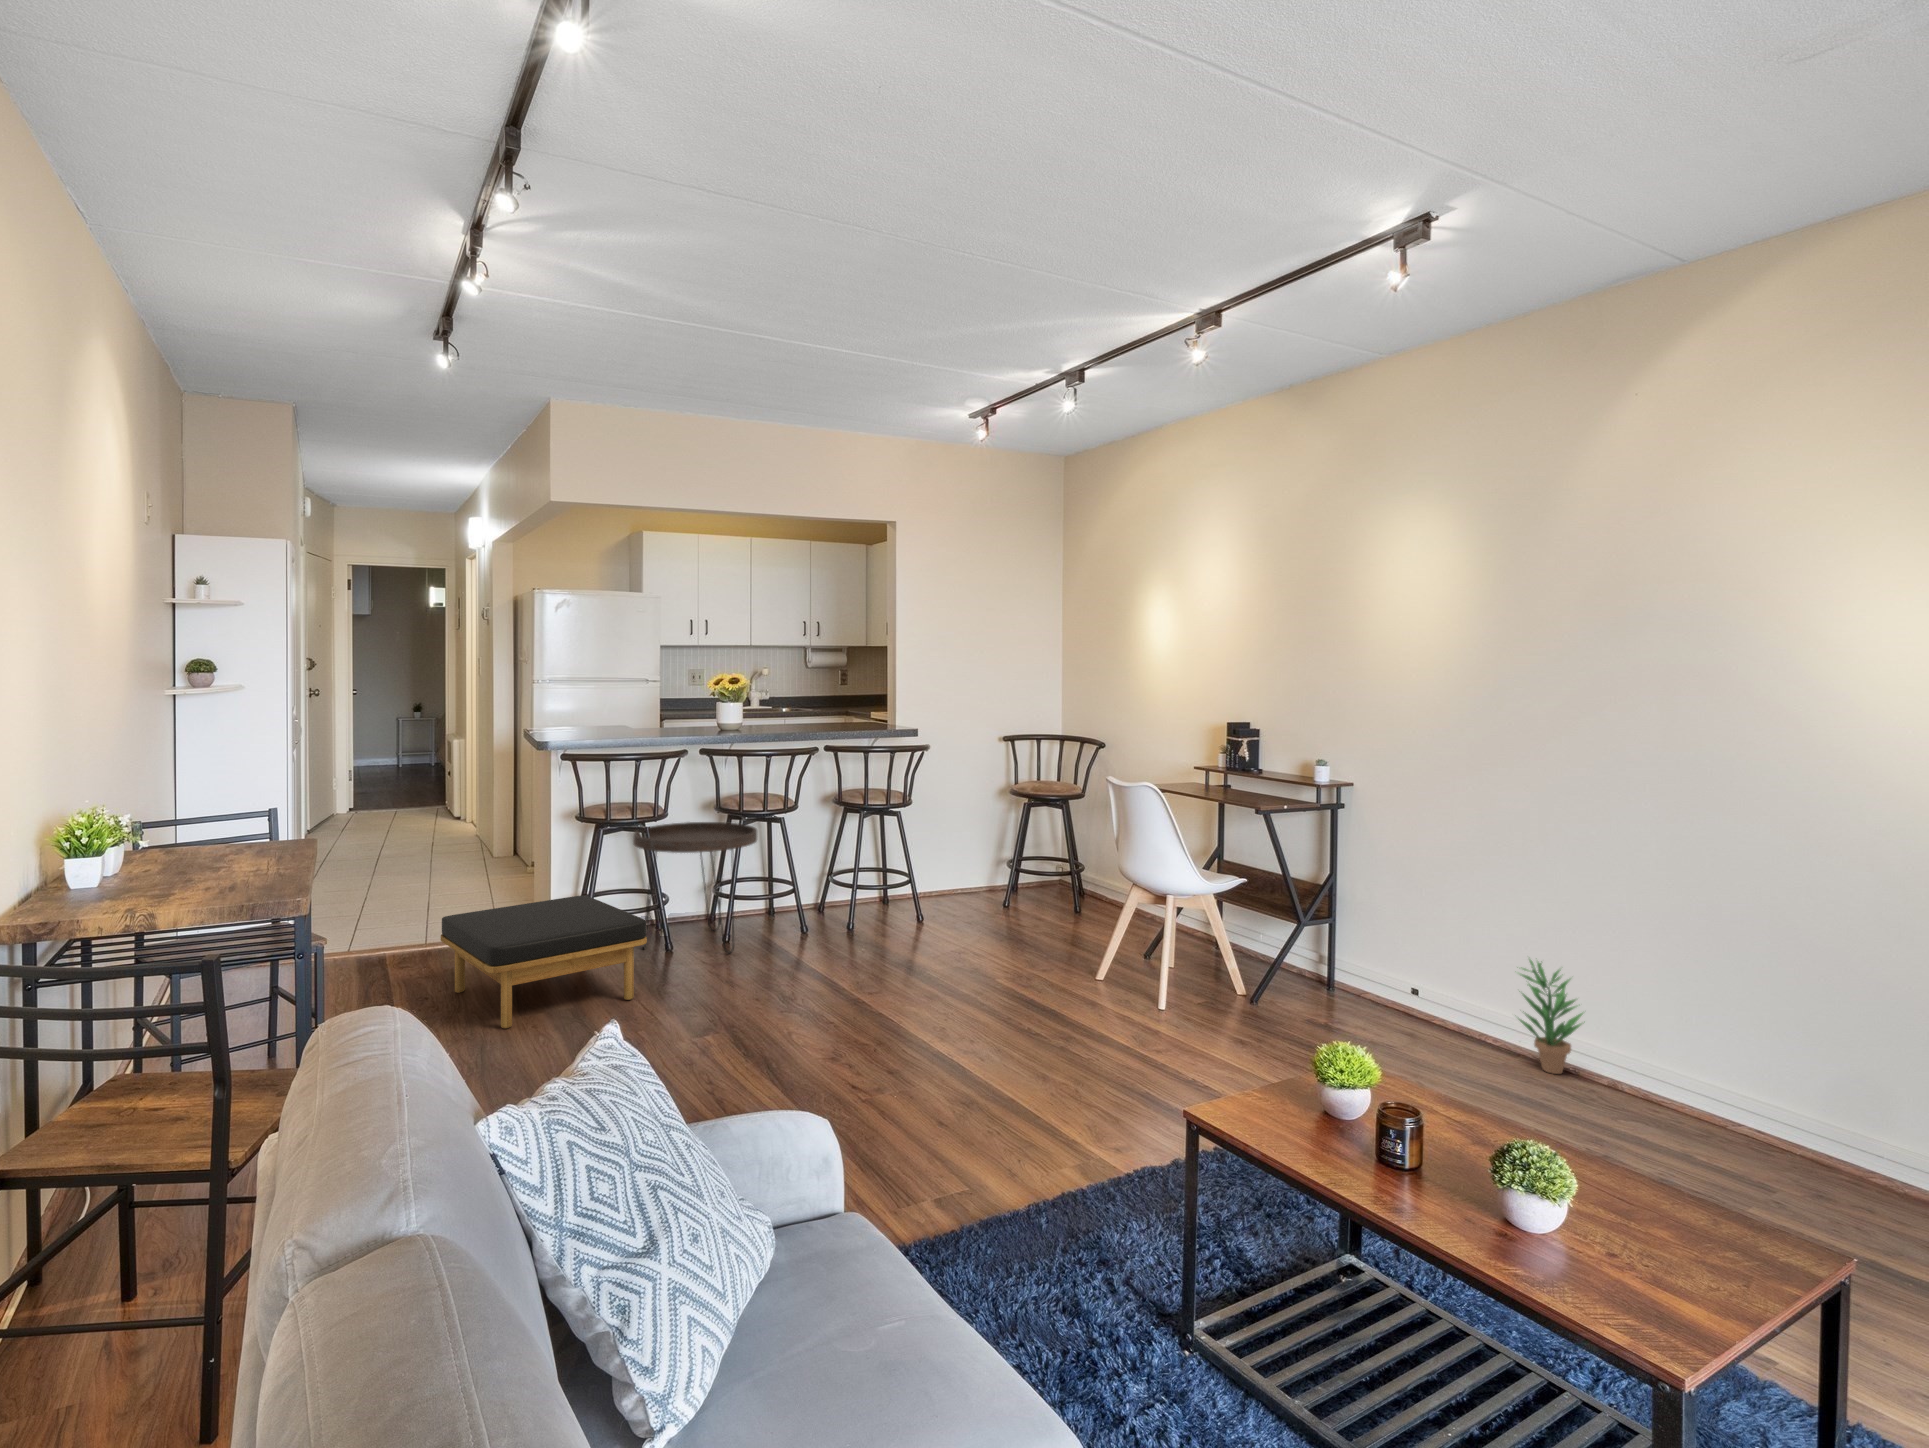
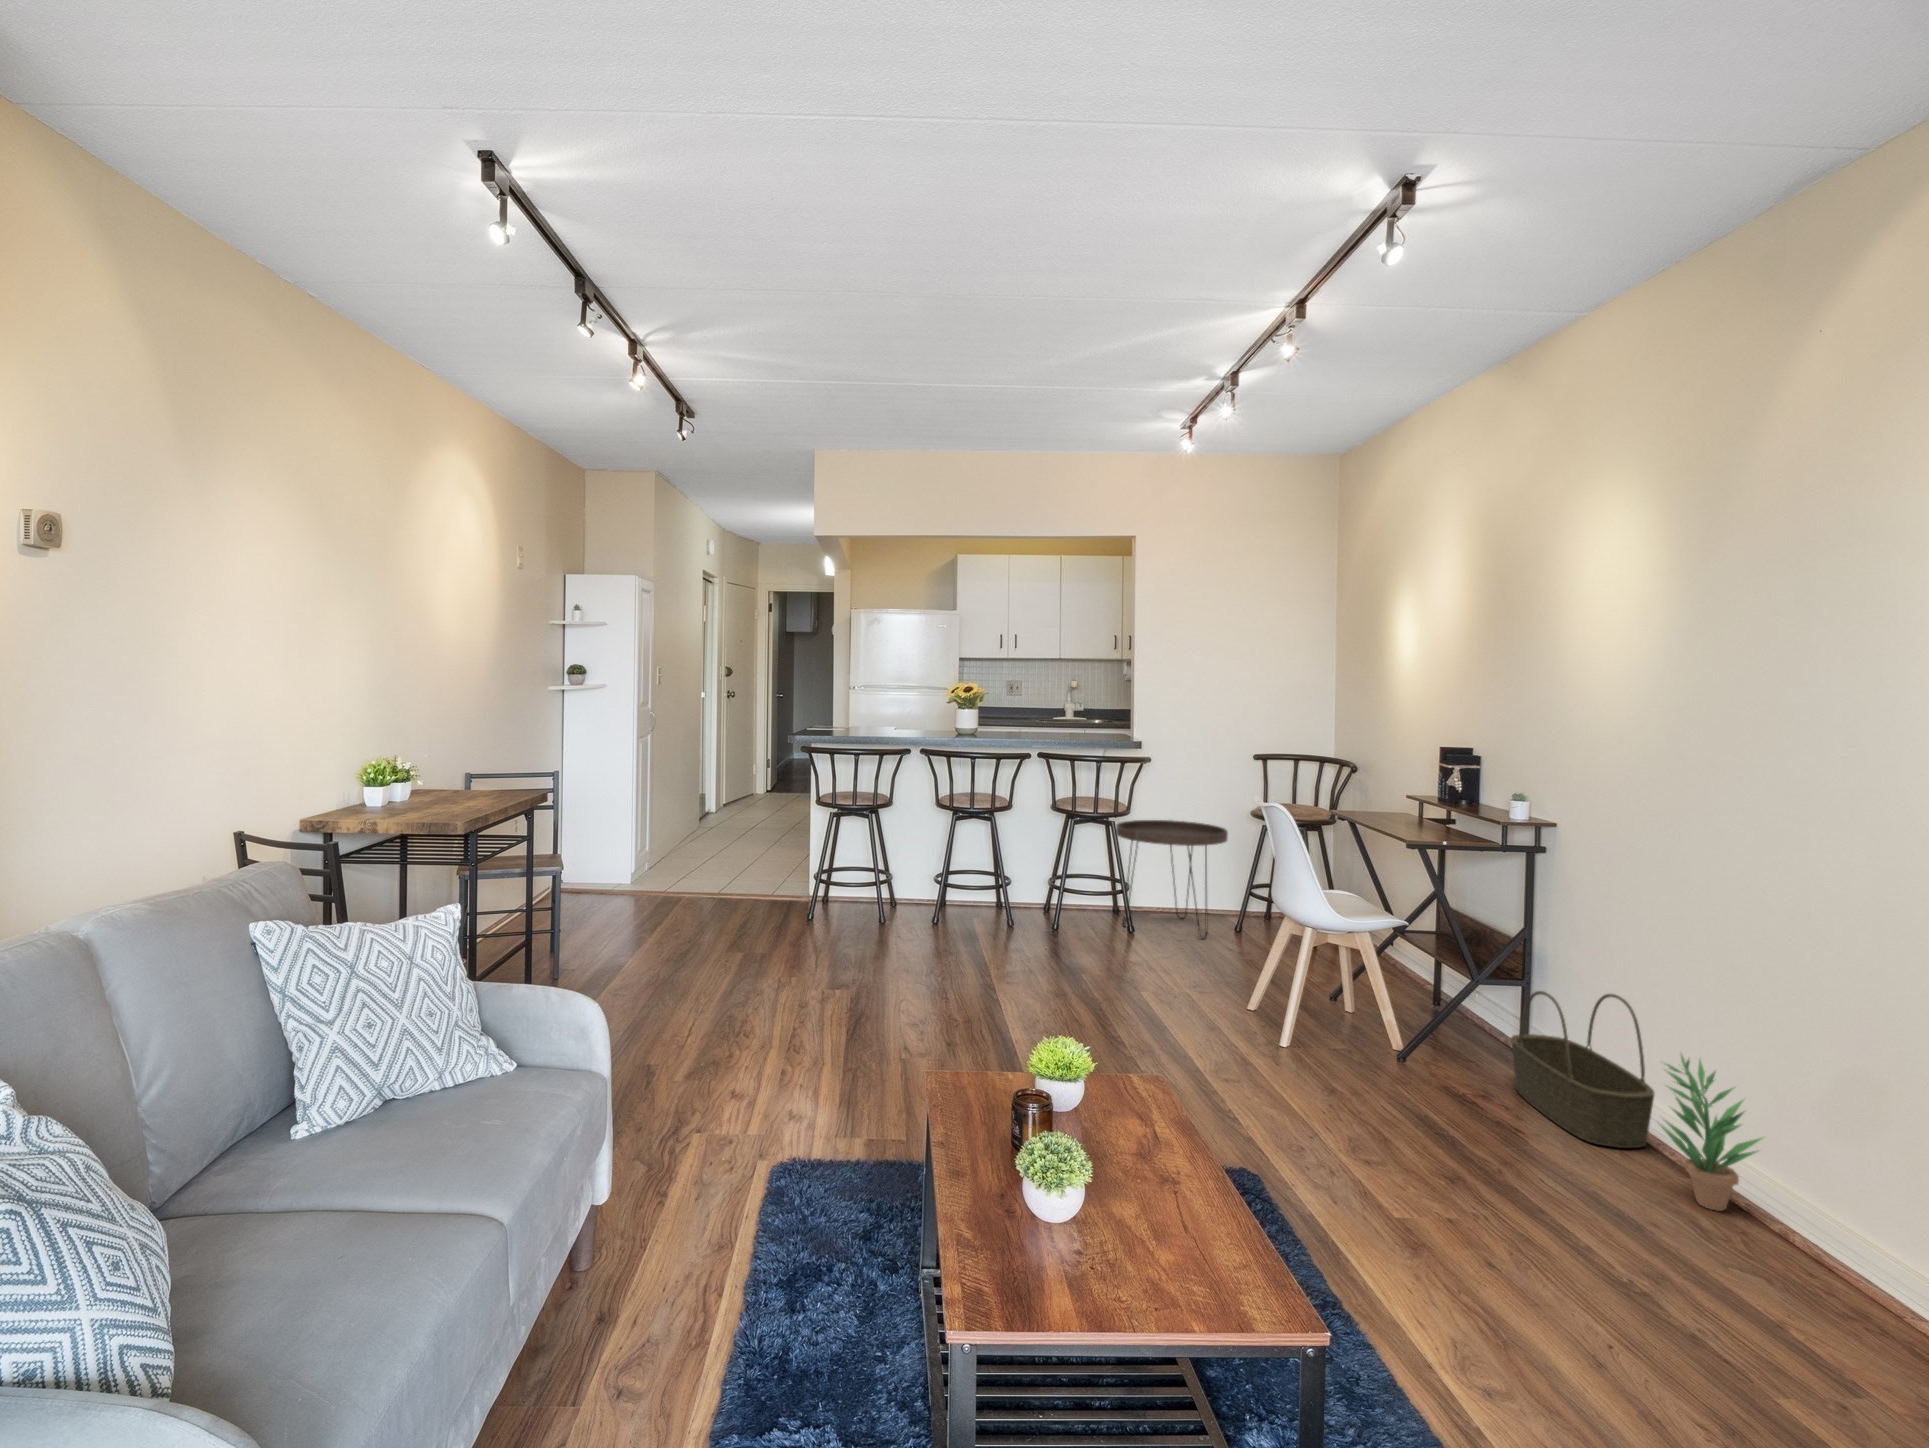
side table: present [633,822,757,953] -> present [1116,820,1228,938]
ottoman: present [441,896,647,1028] -> none [689,864,822,955]
basket: none [1348,918,1480,1042] -> present [1511,991,1654,1148]

